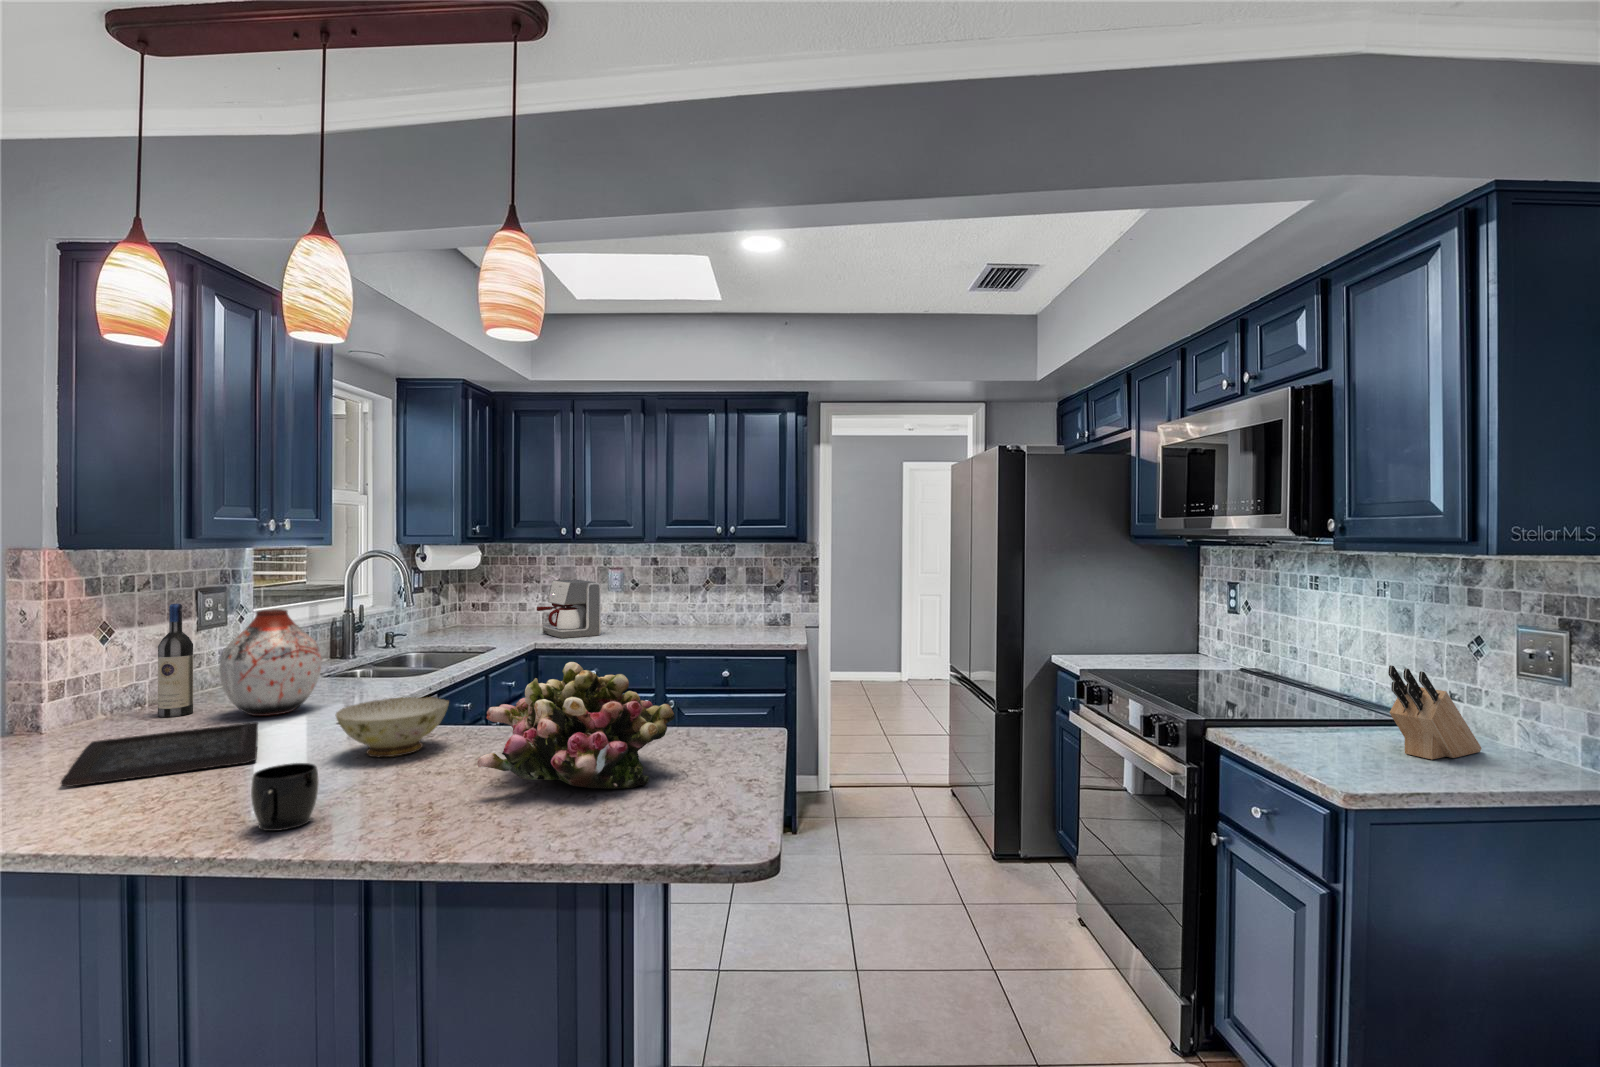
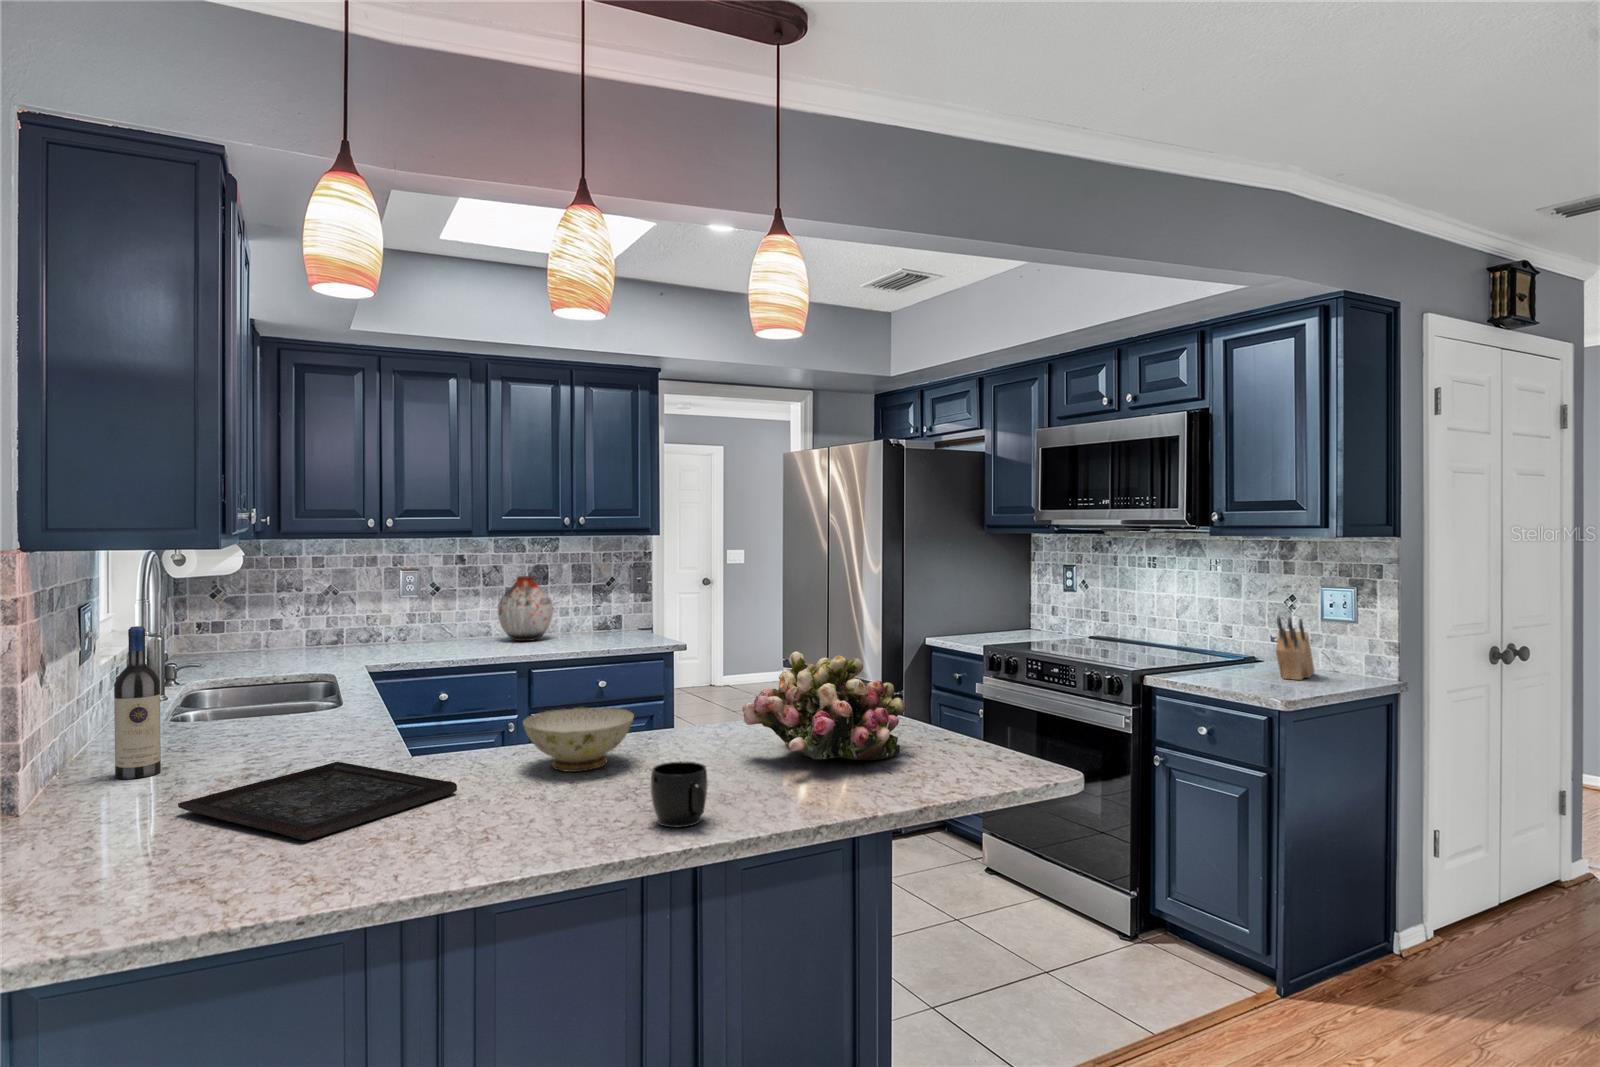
coffee maker: present [537,580,601,638] -> none [336,585,423,658]
vase: present [219,609,322,716] -> present [498,576,553,641]

